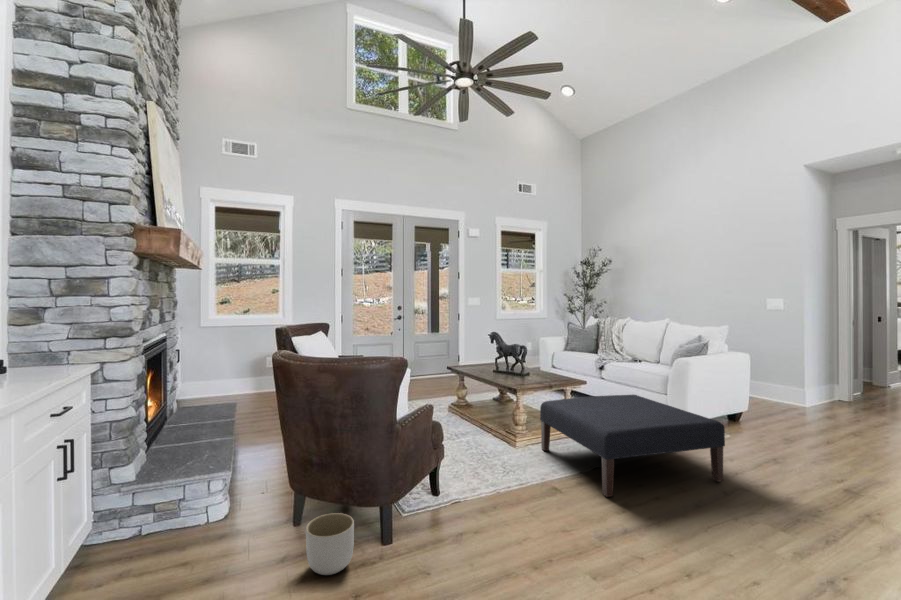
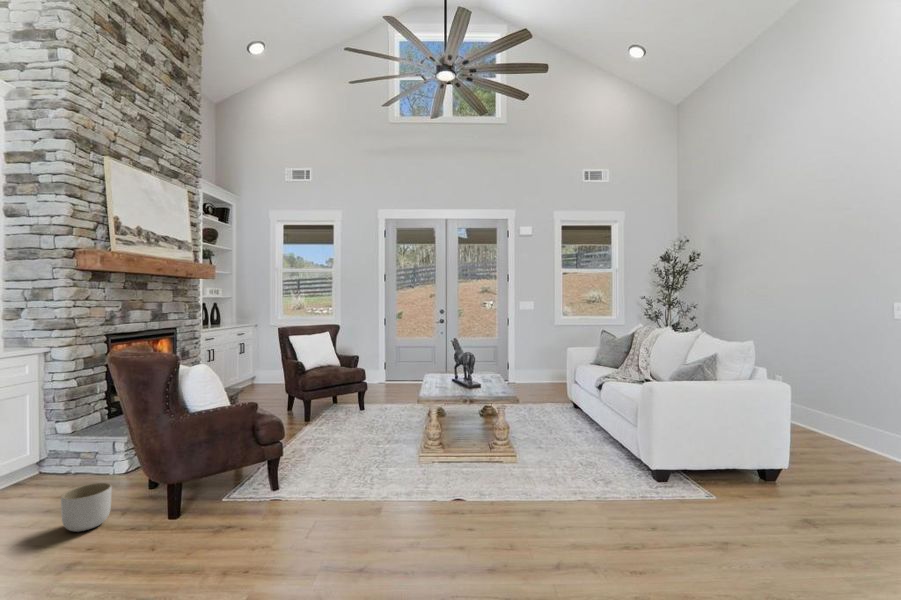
ottoman: present [540,395,725,497] -> none [382,417,559,553]

